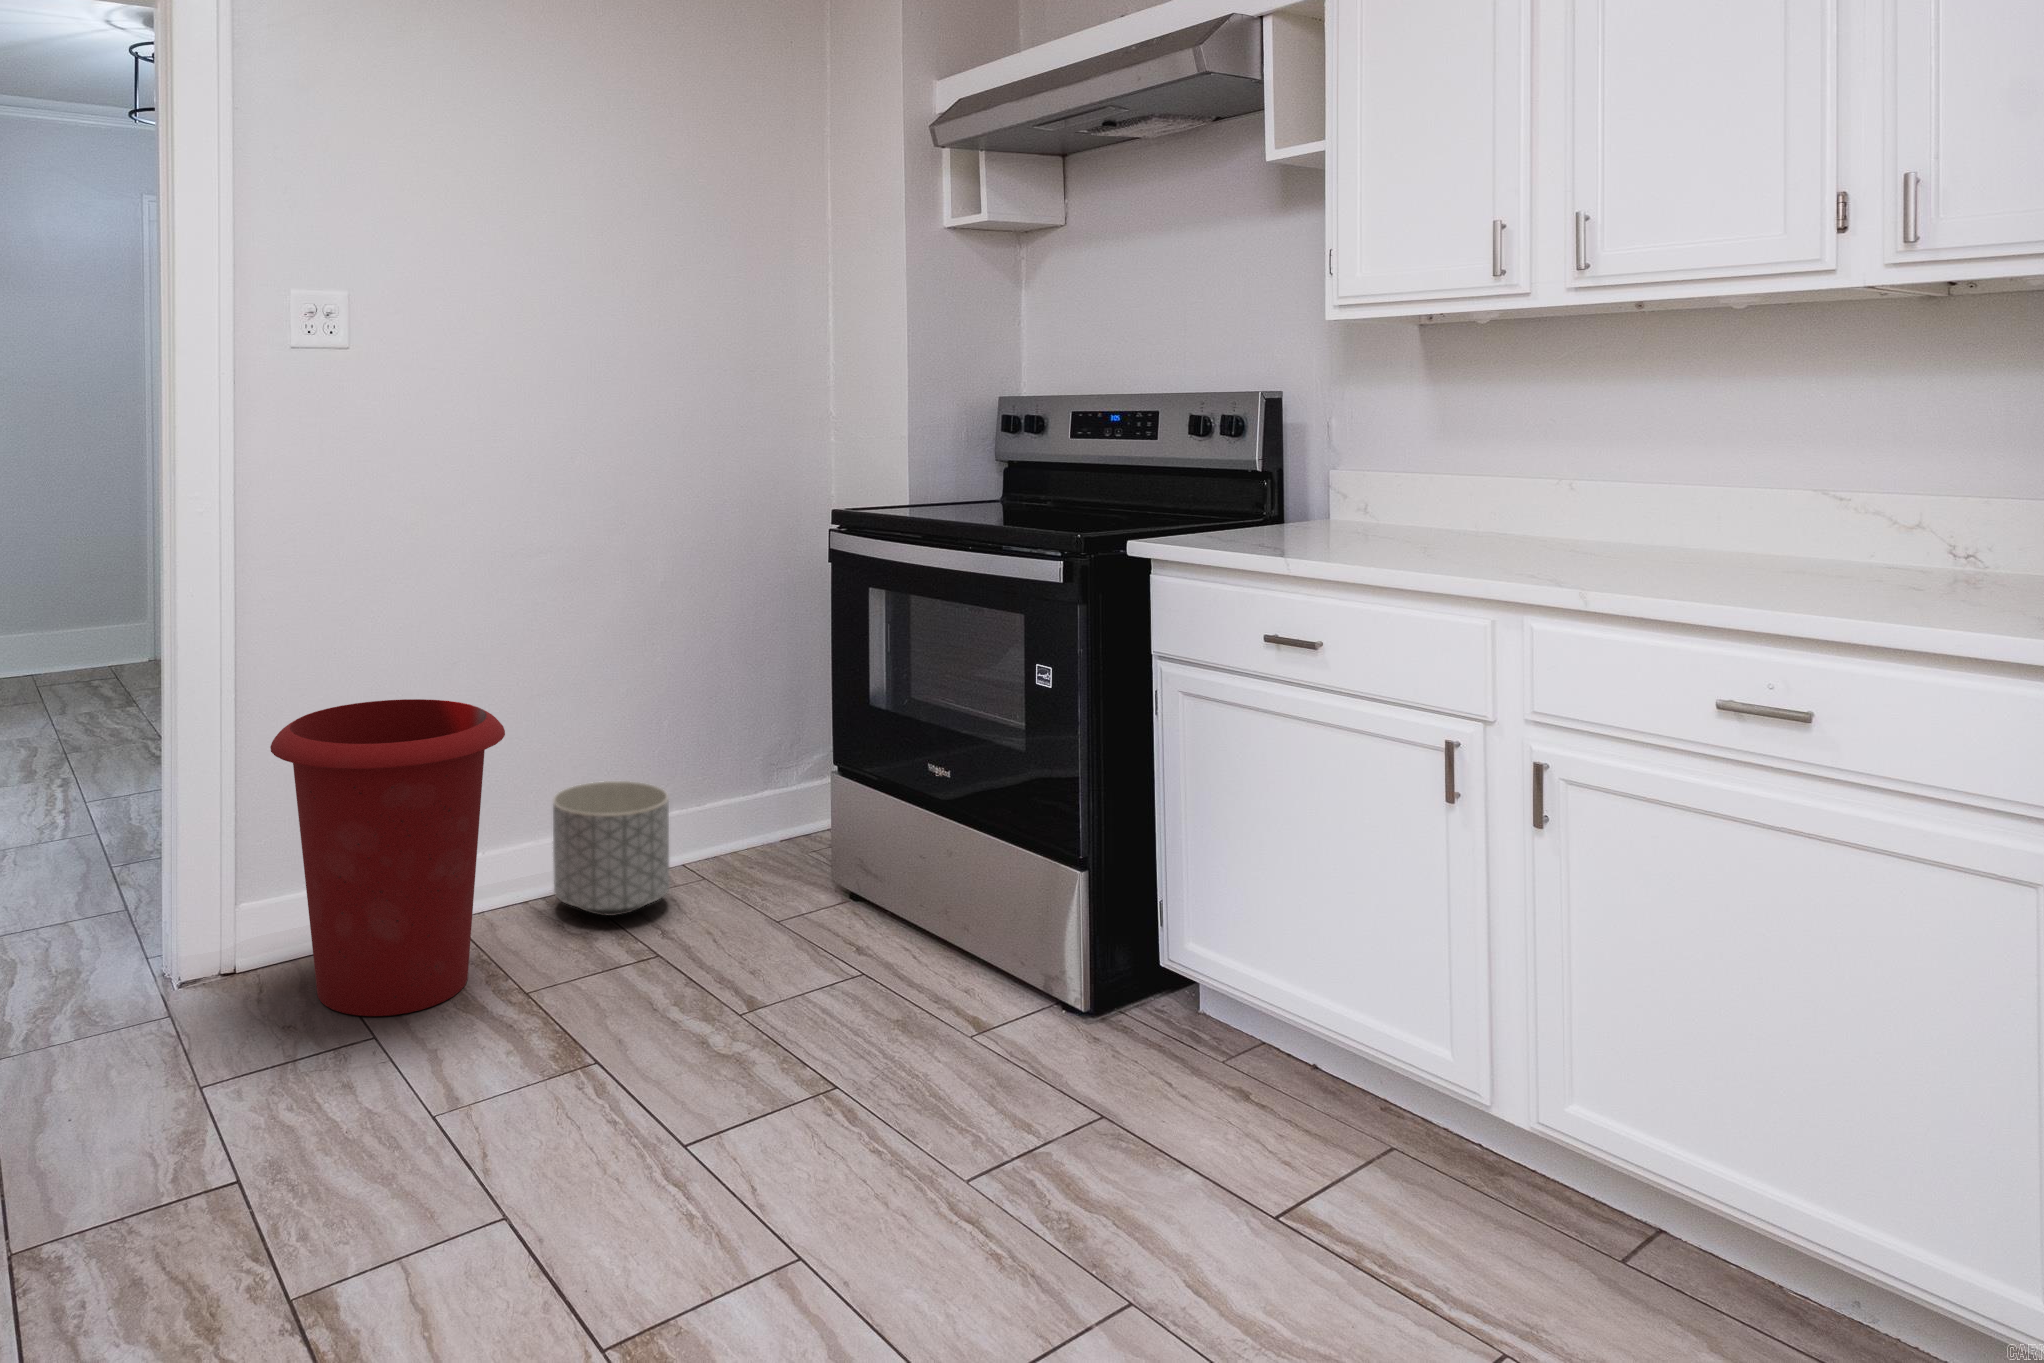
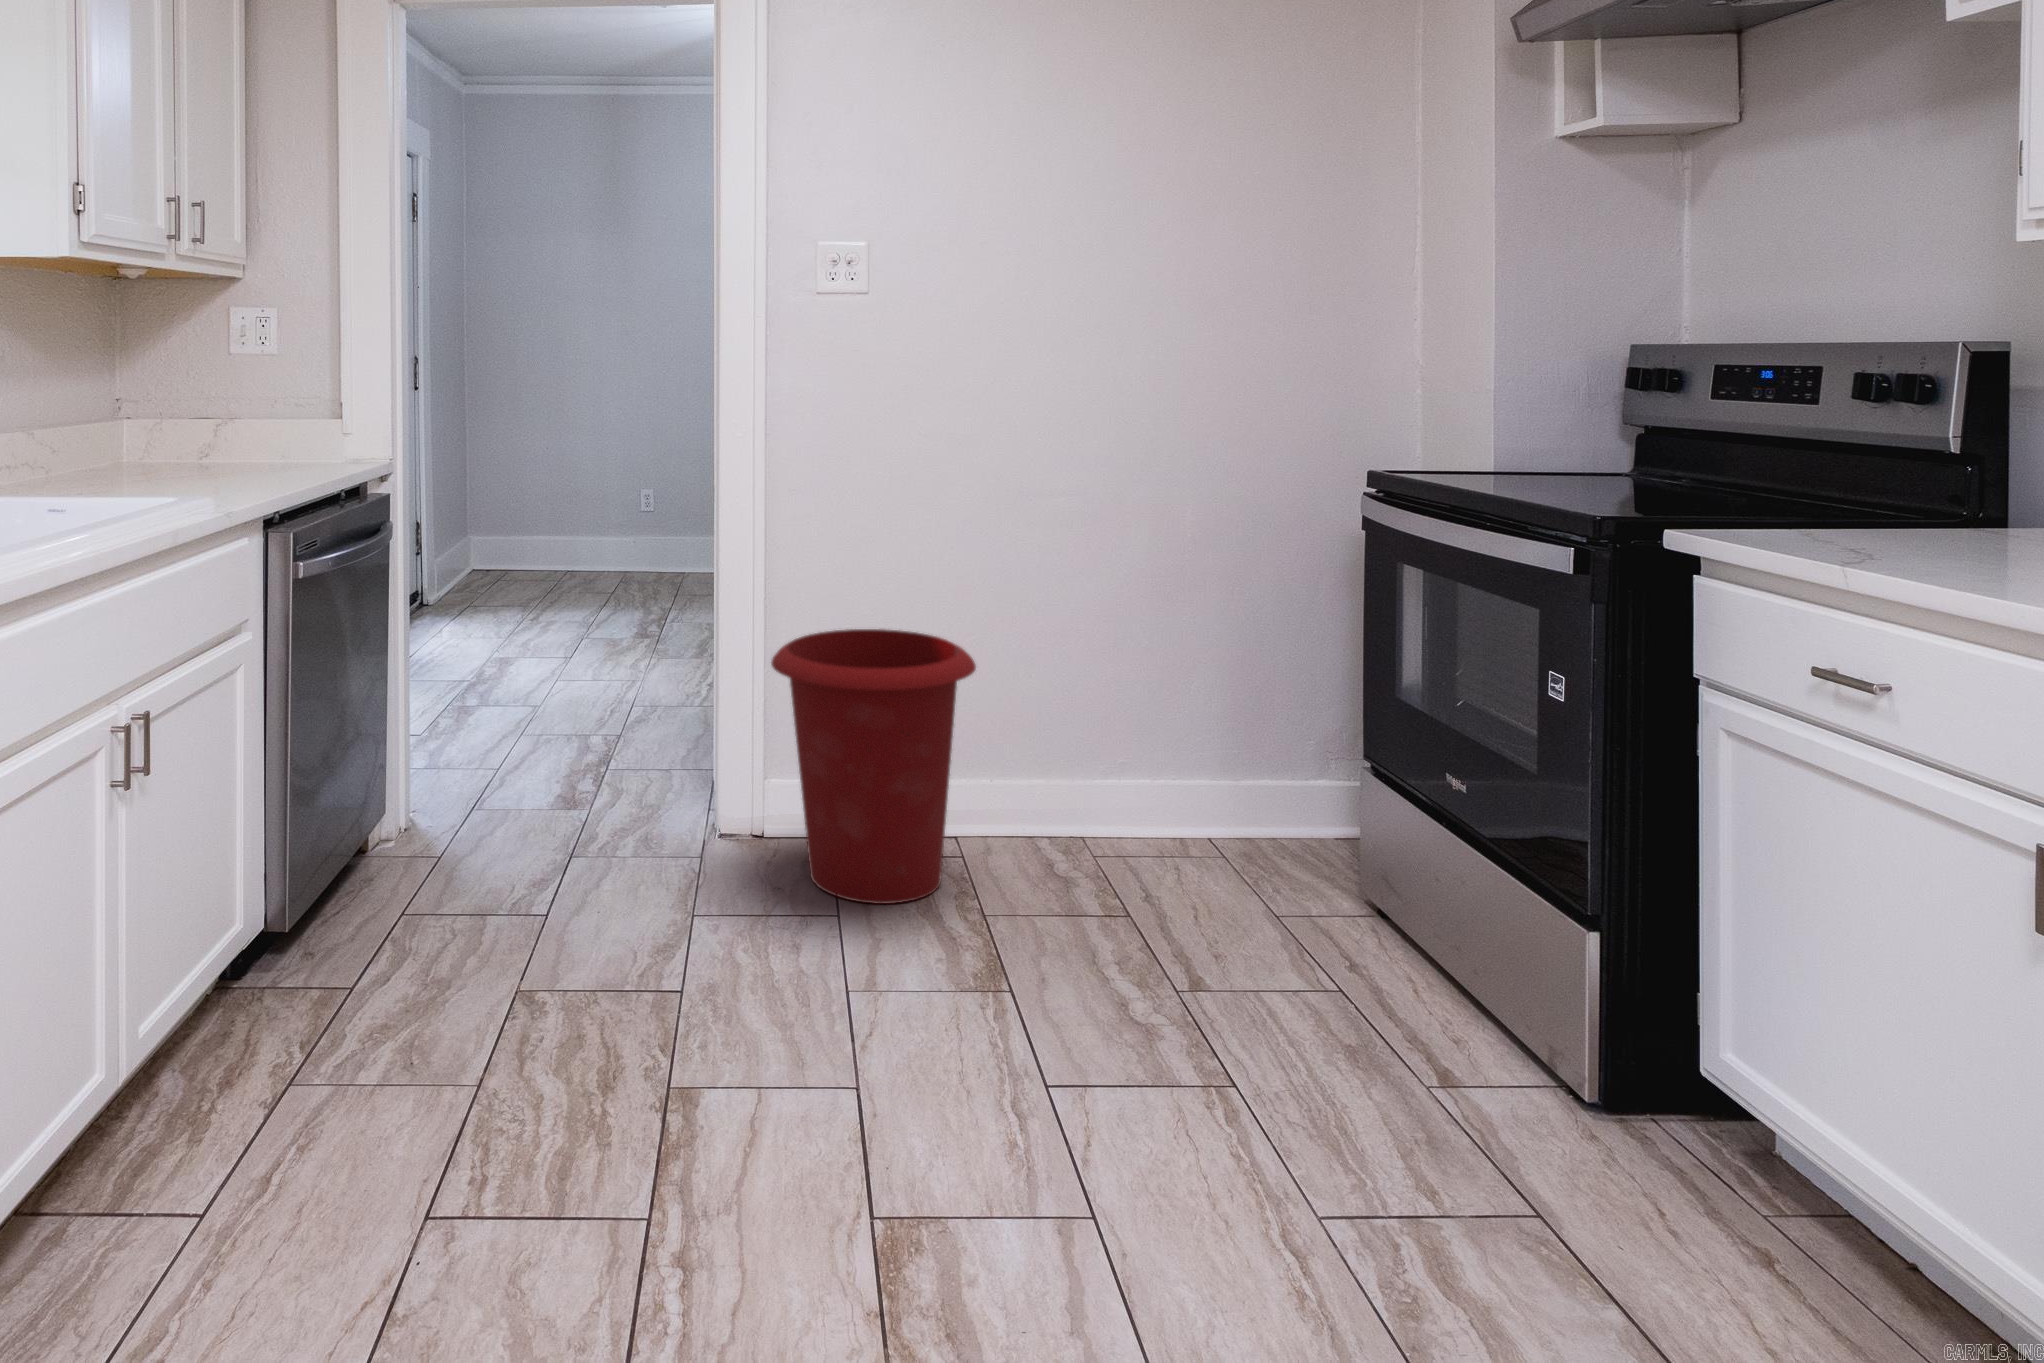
planter: present [553,781,670,916] -> none [1049,733,1171,866]

